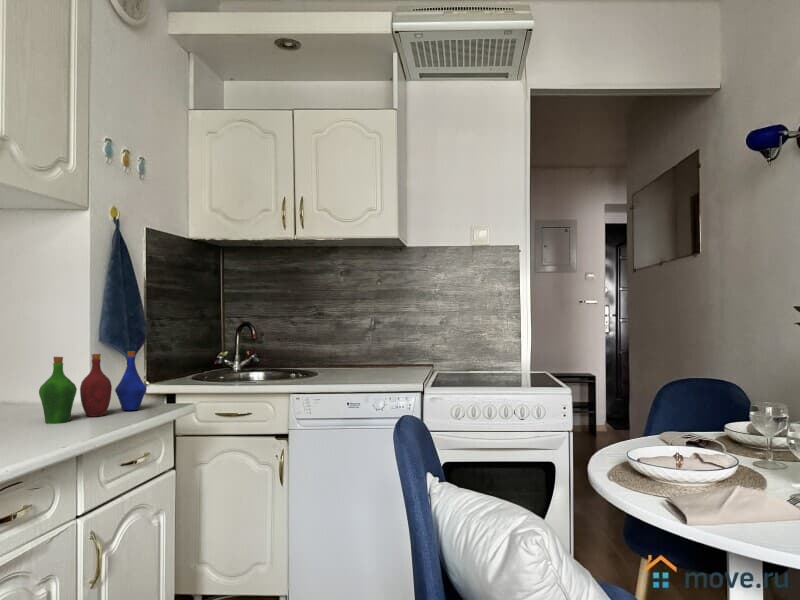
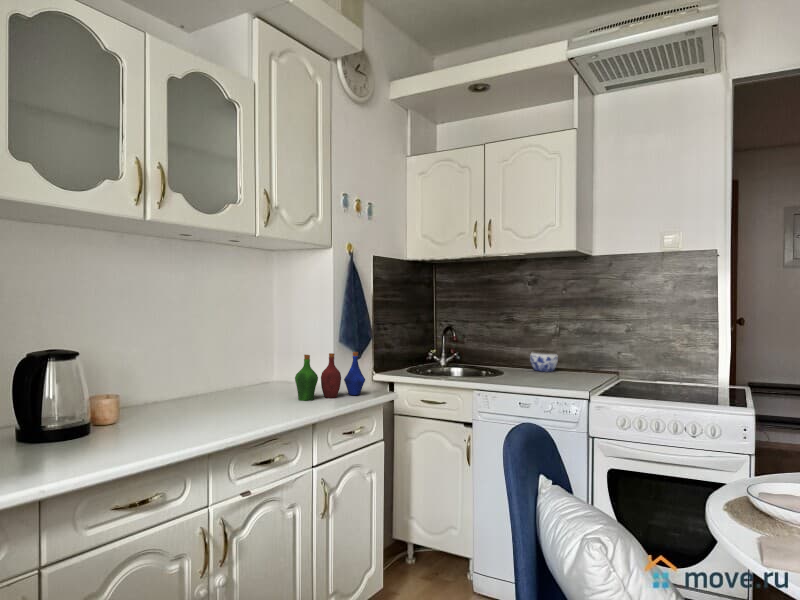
jar: none [343,344,374,369] -> present [530,350,558,372]

